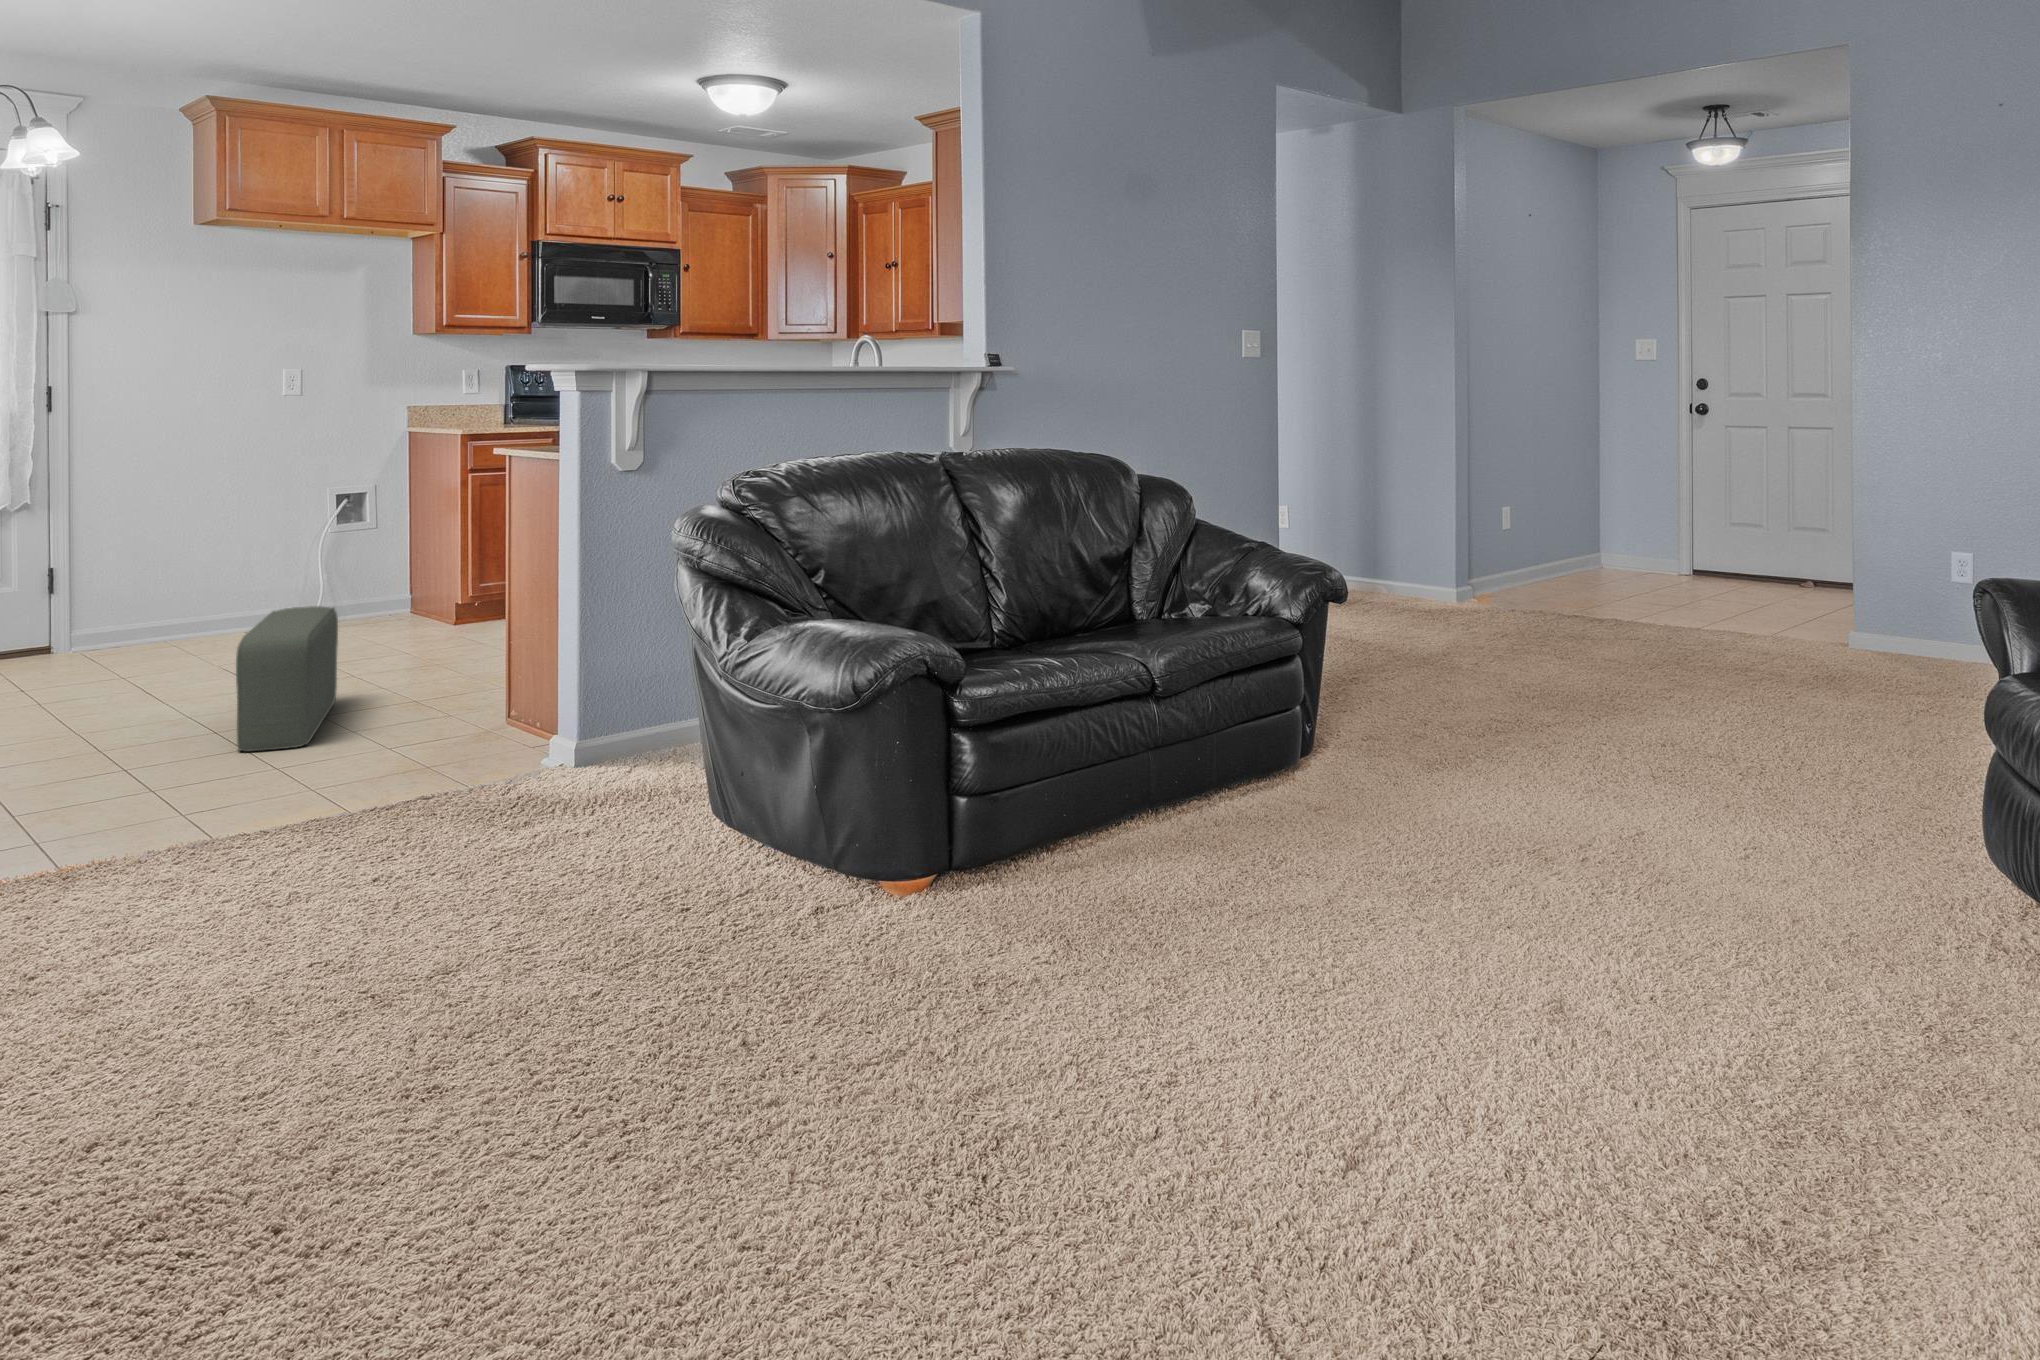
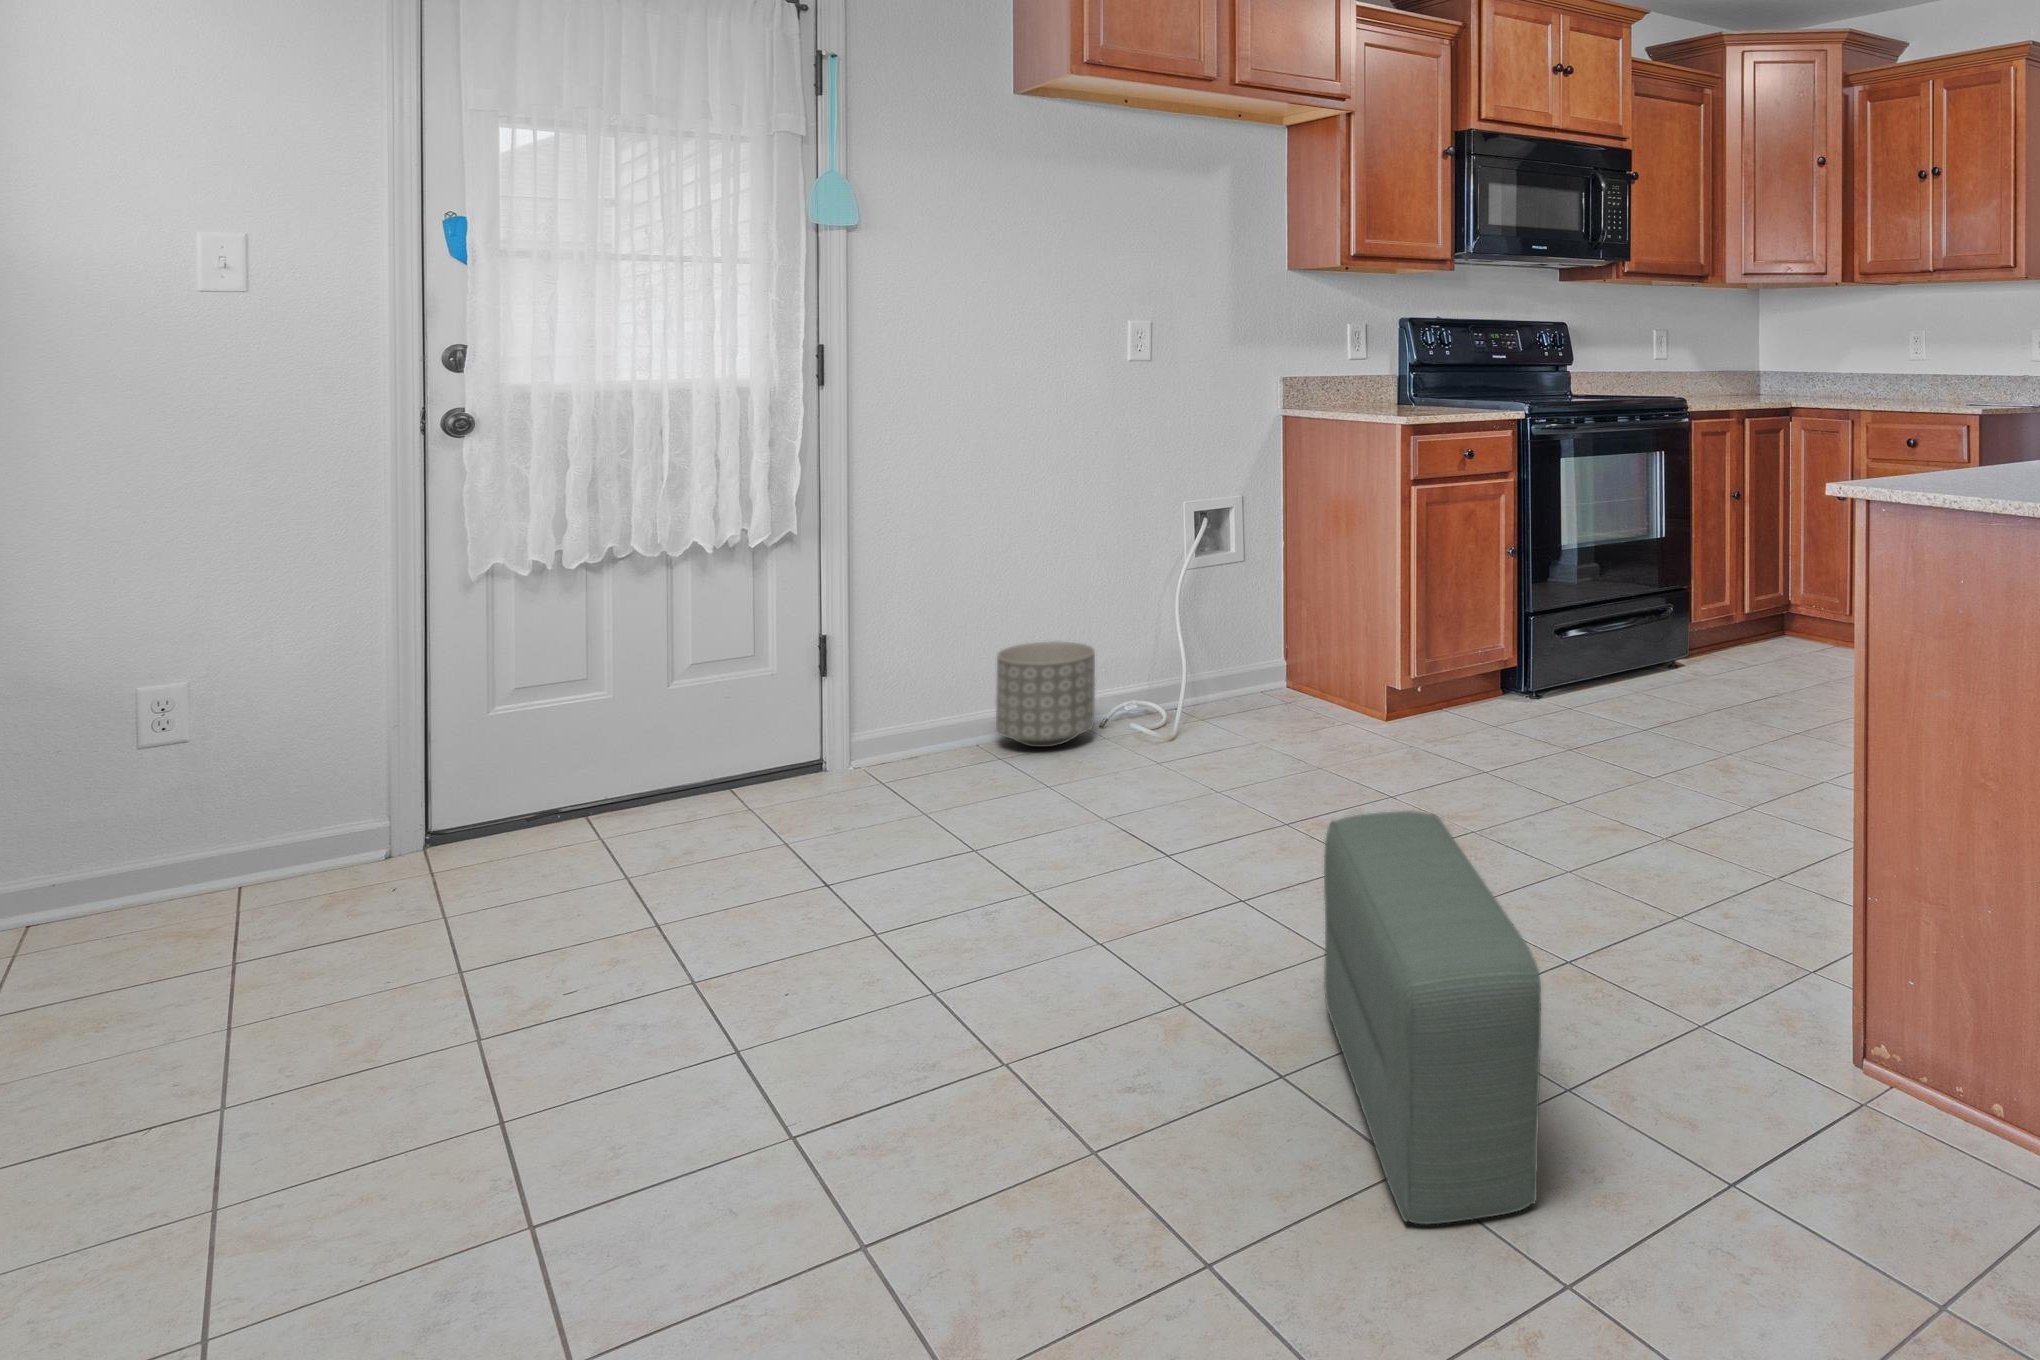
planter: none [175,576,246,640] -> present [996,641,1095,747]

